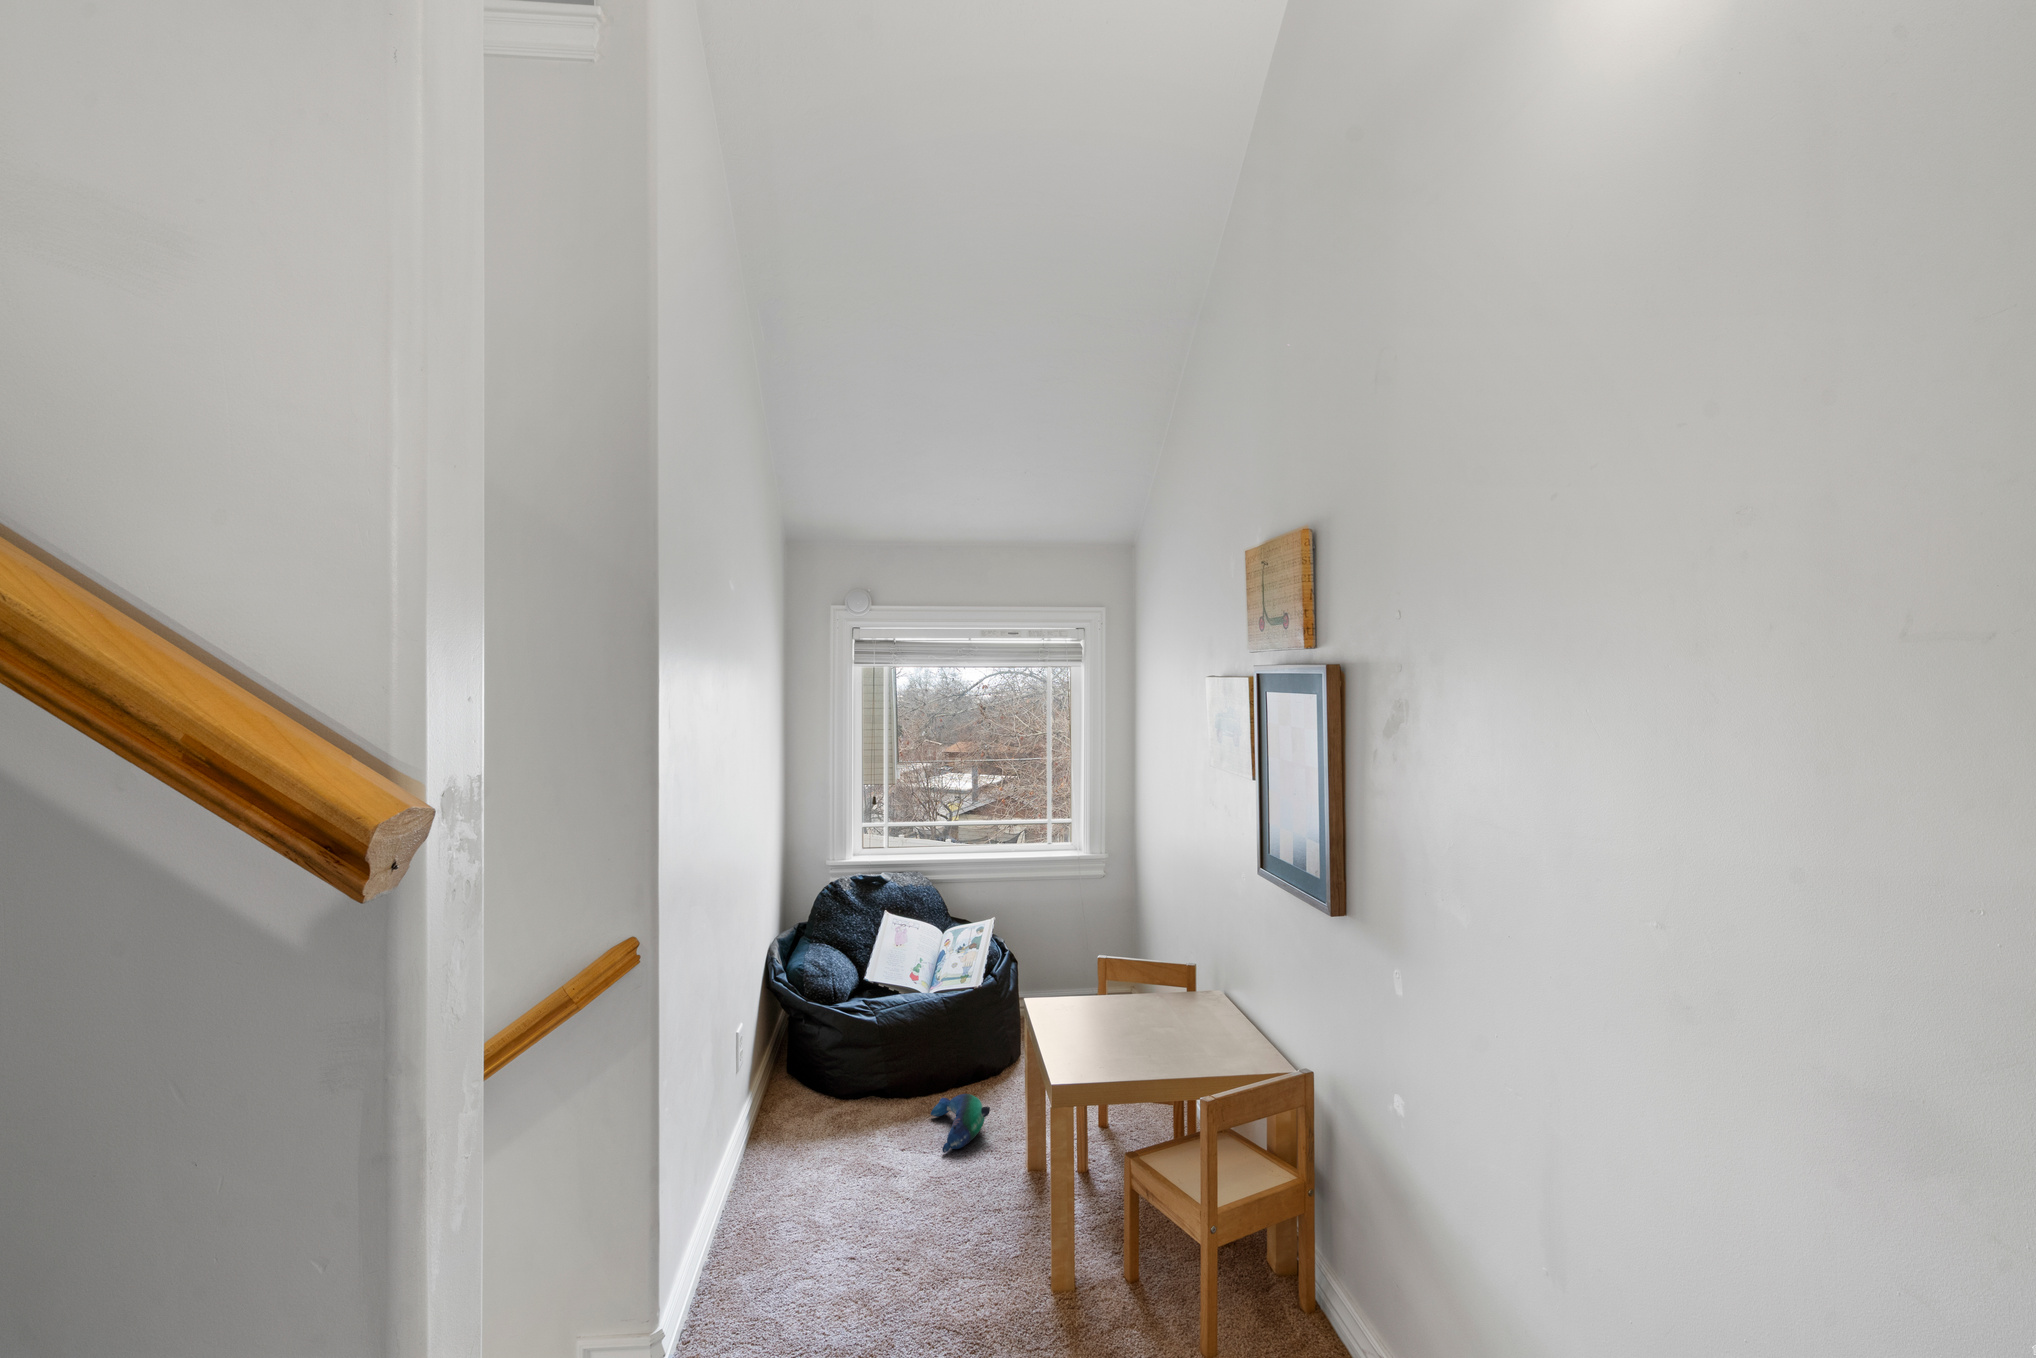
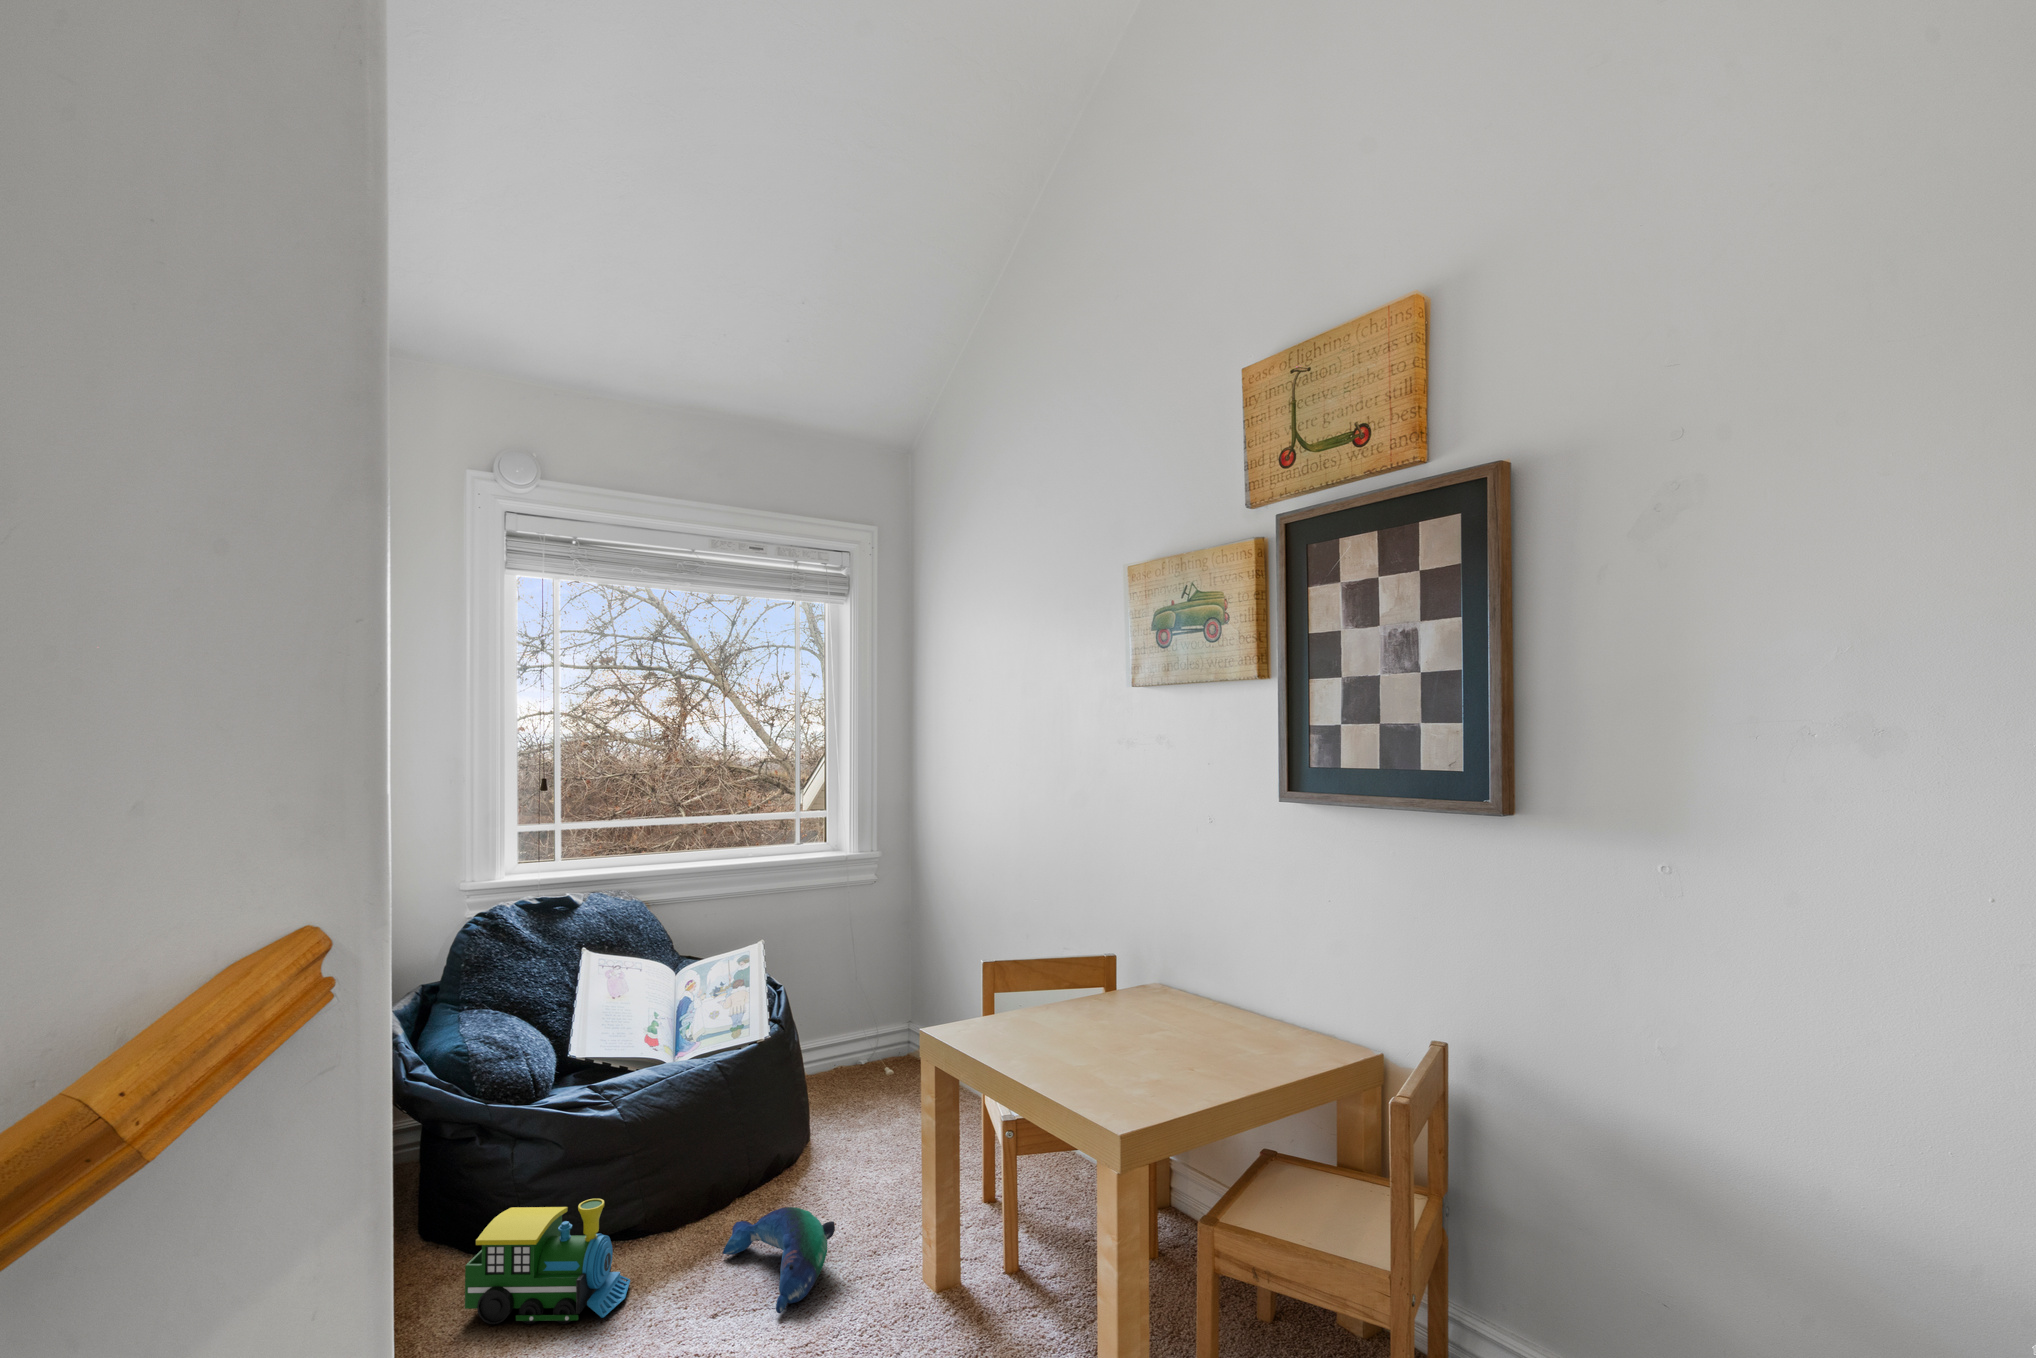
toy train: none [788,1065,876,1135] -> present [465,1199,630,1324]

